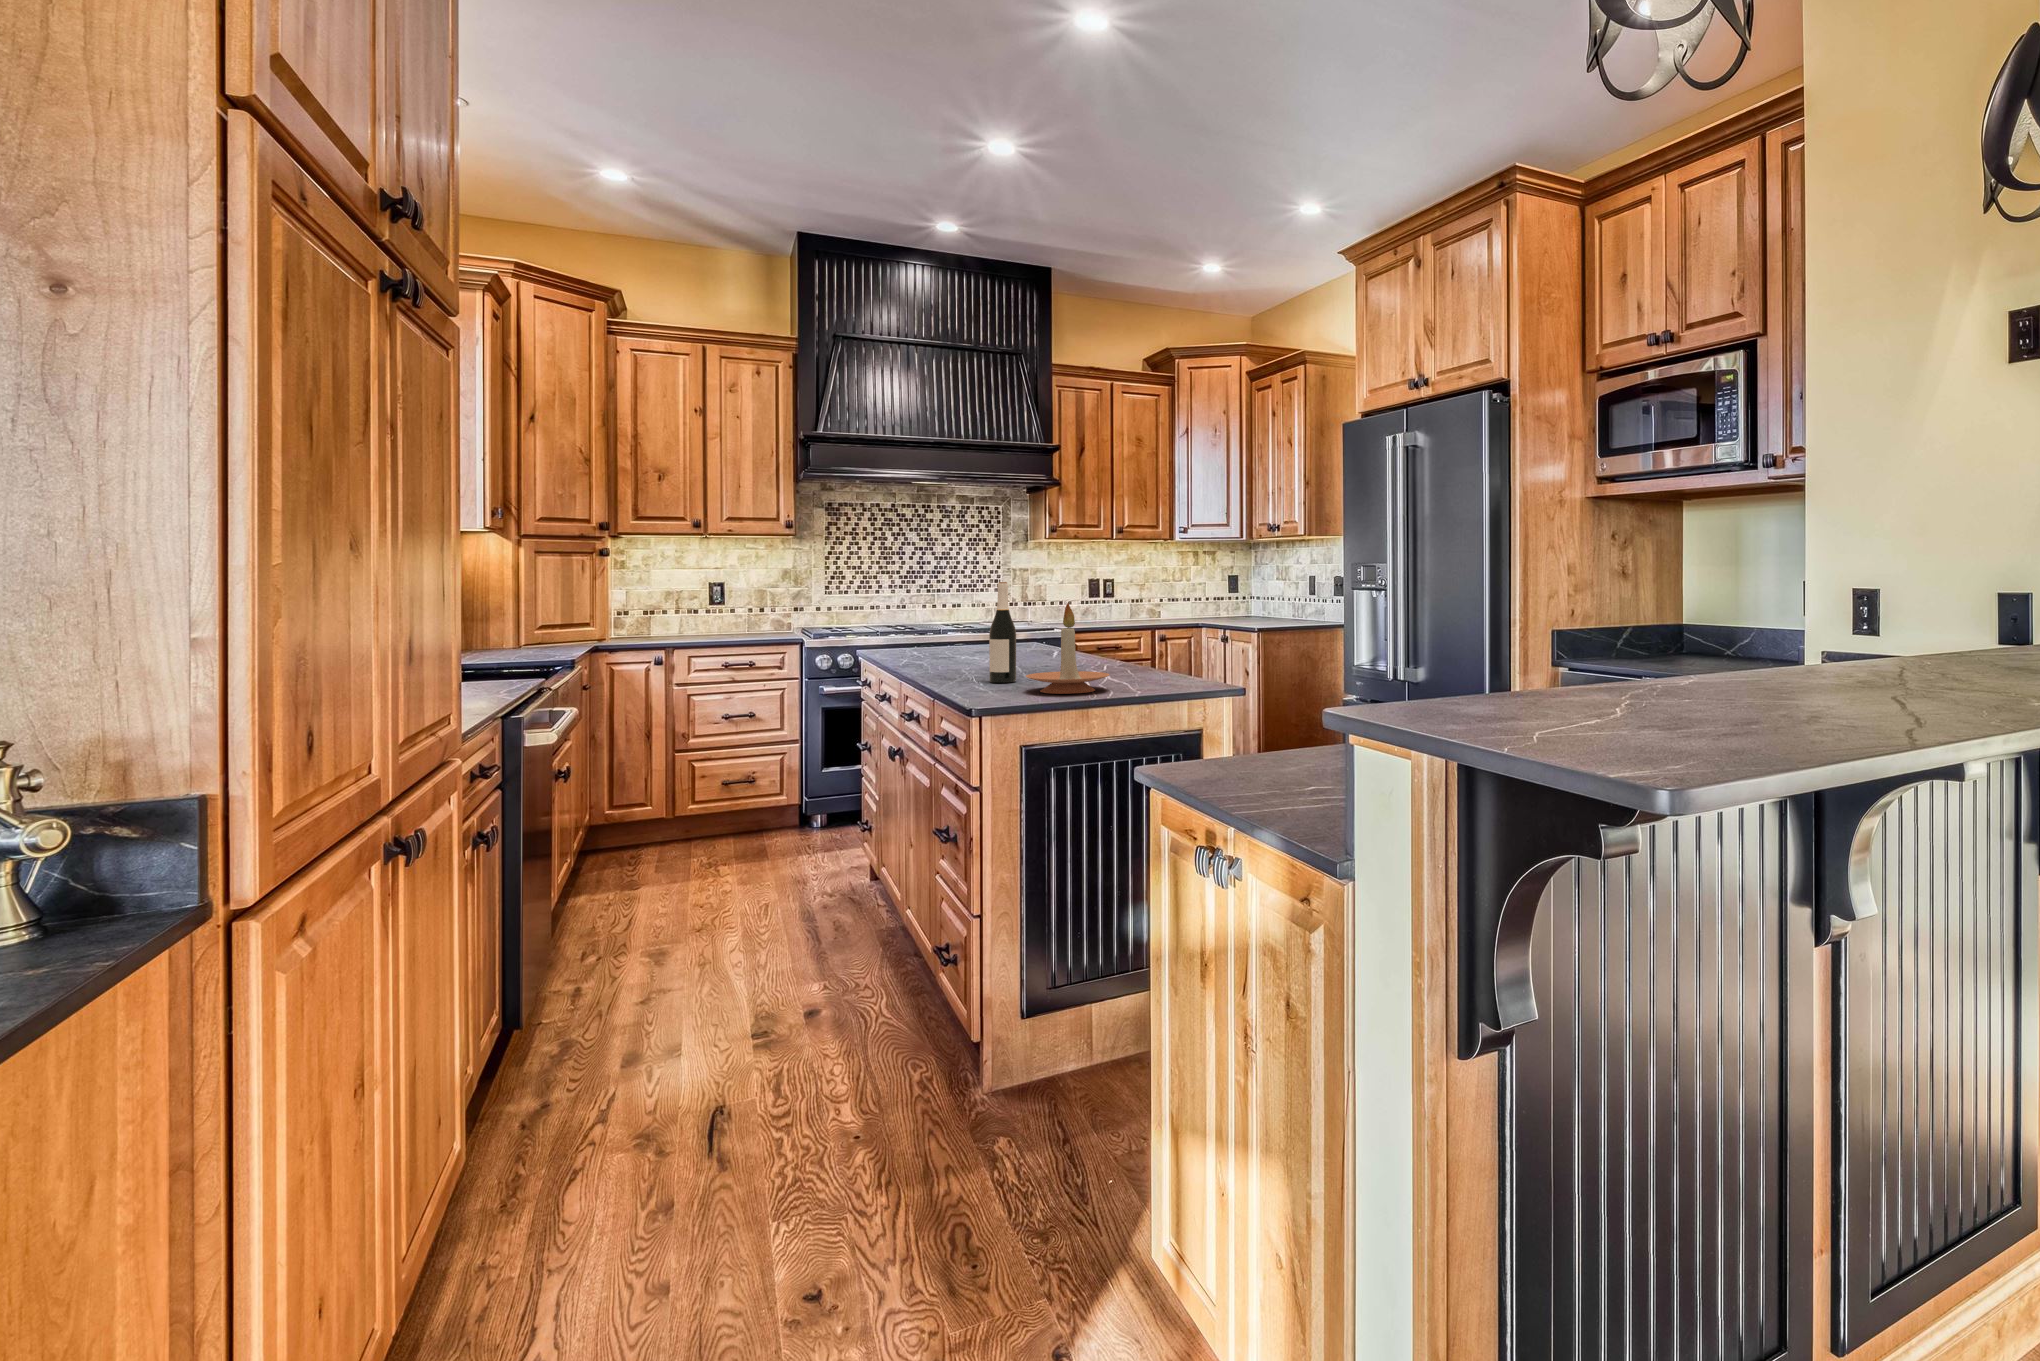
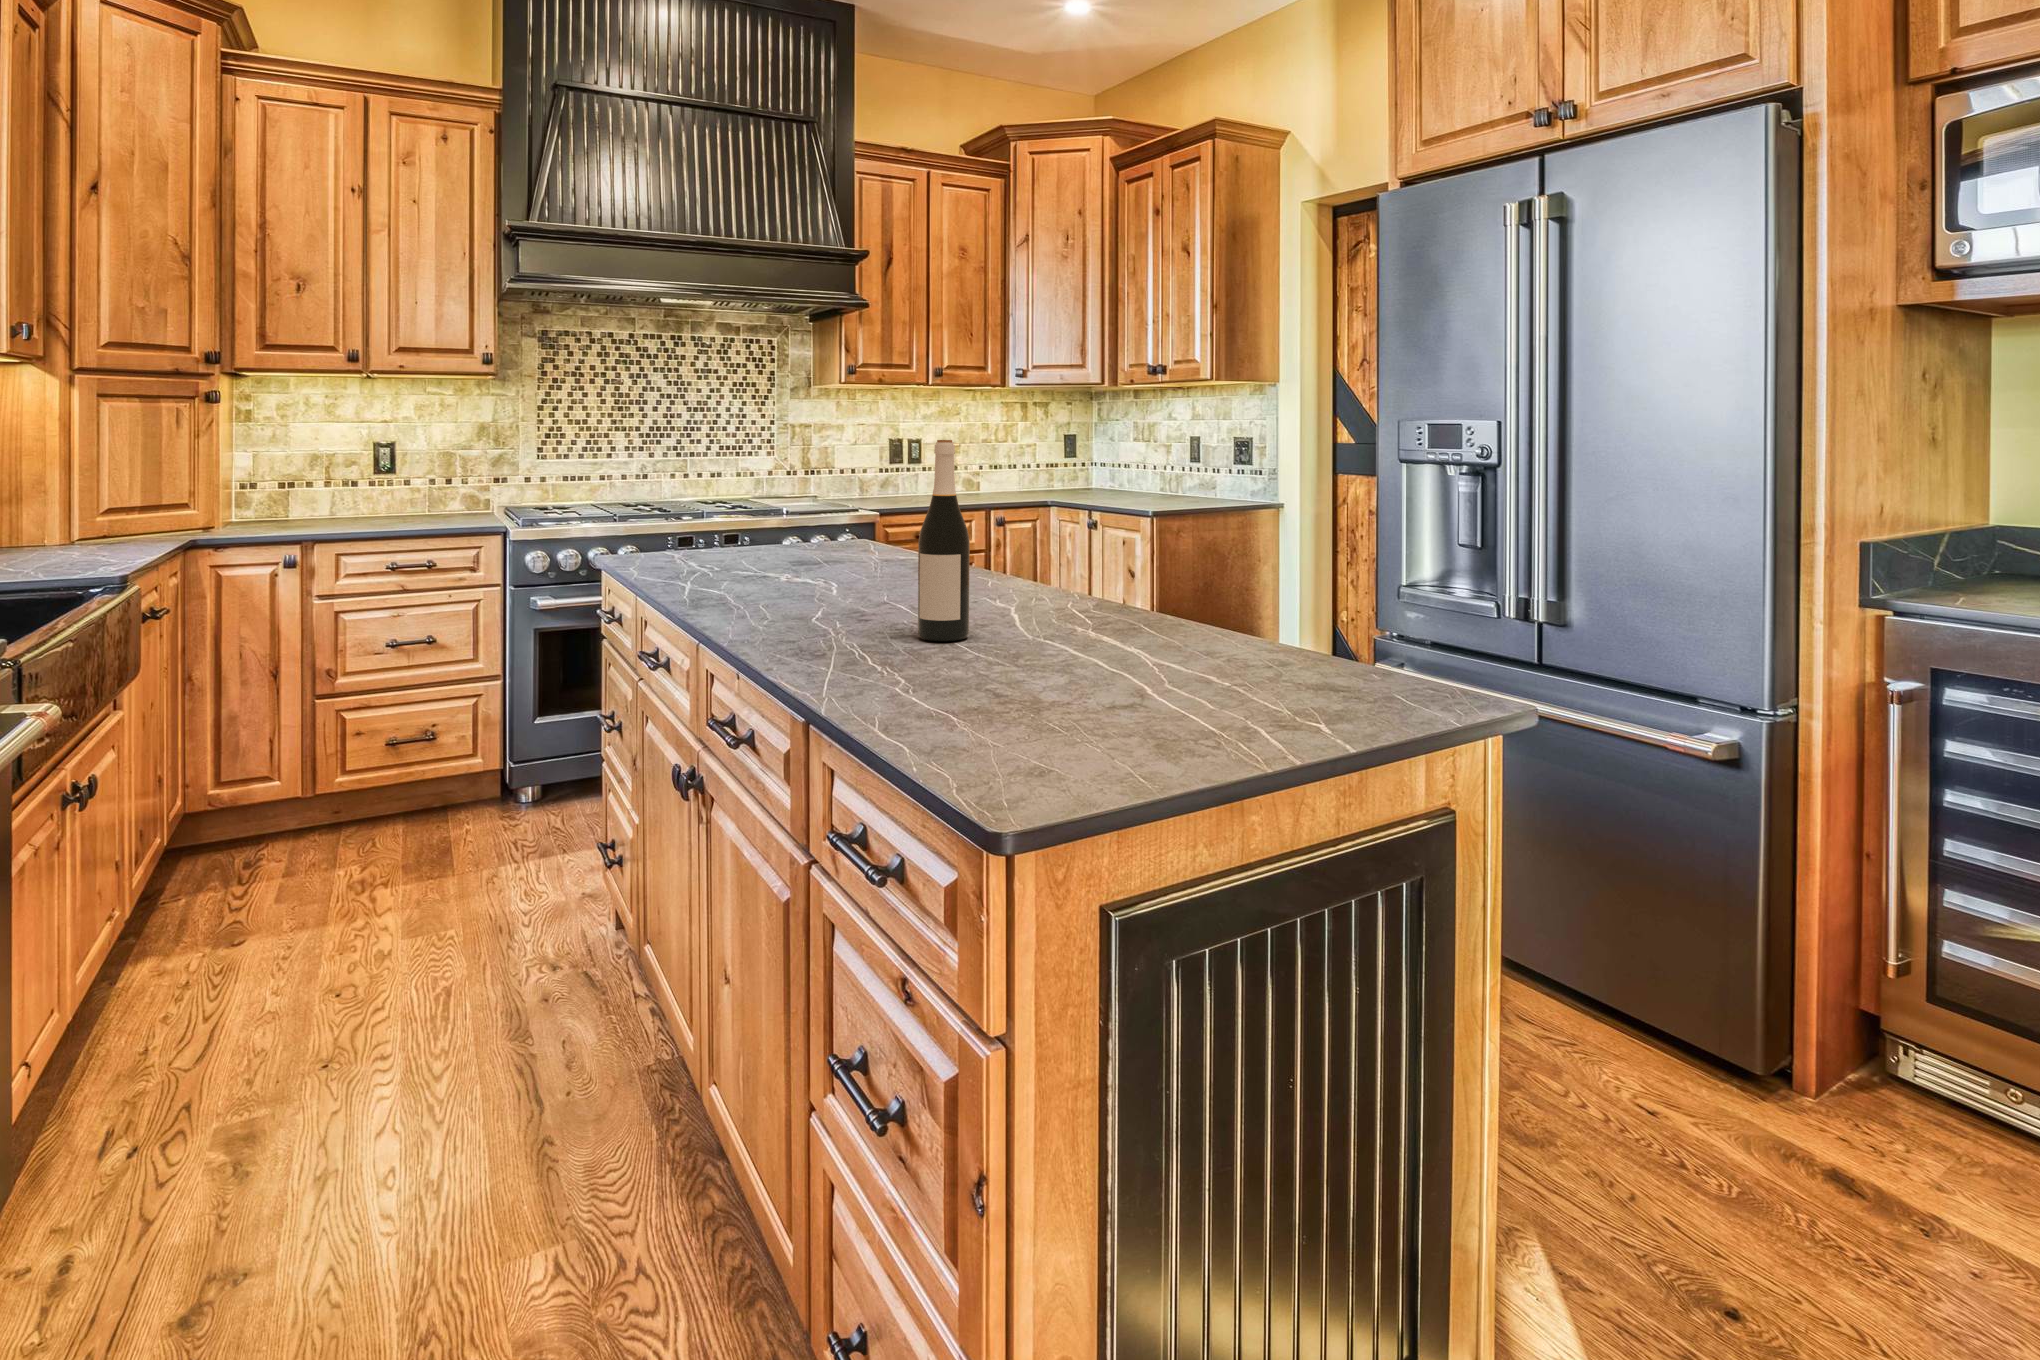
candle holder: present [1026,603,1109,694] -> none [1027,483,1198,679]

